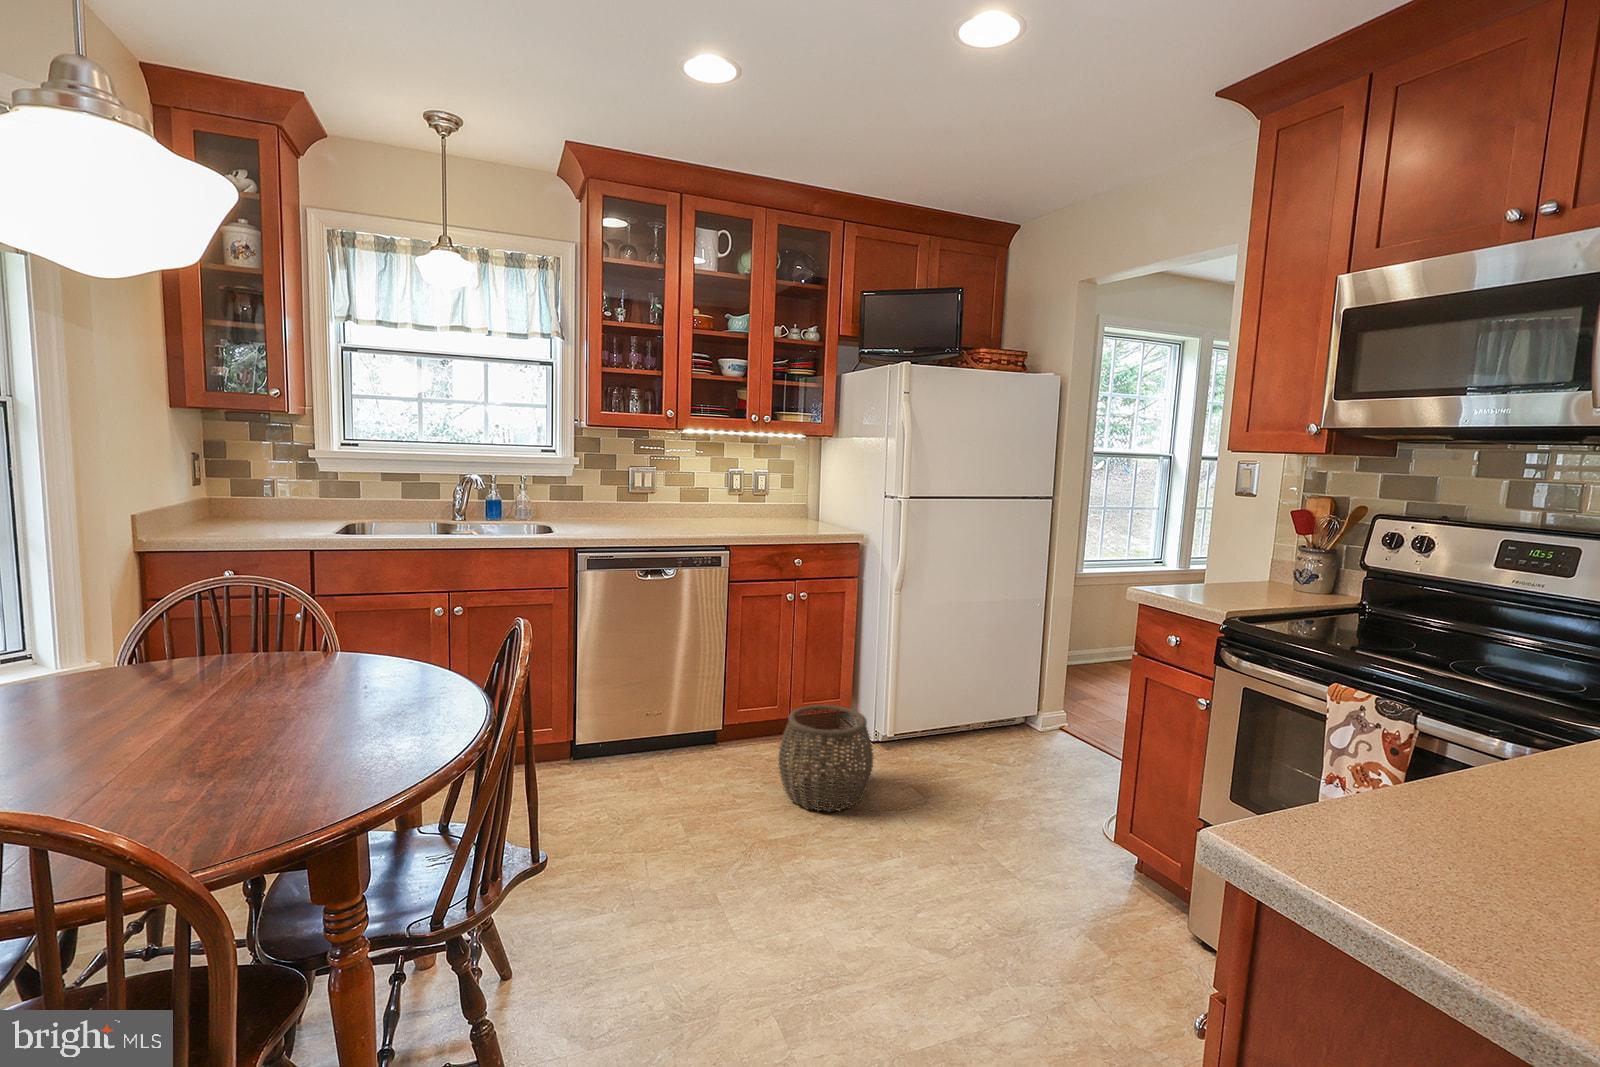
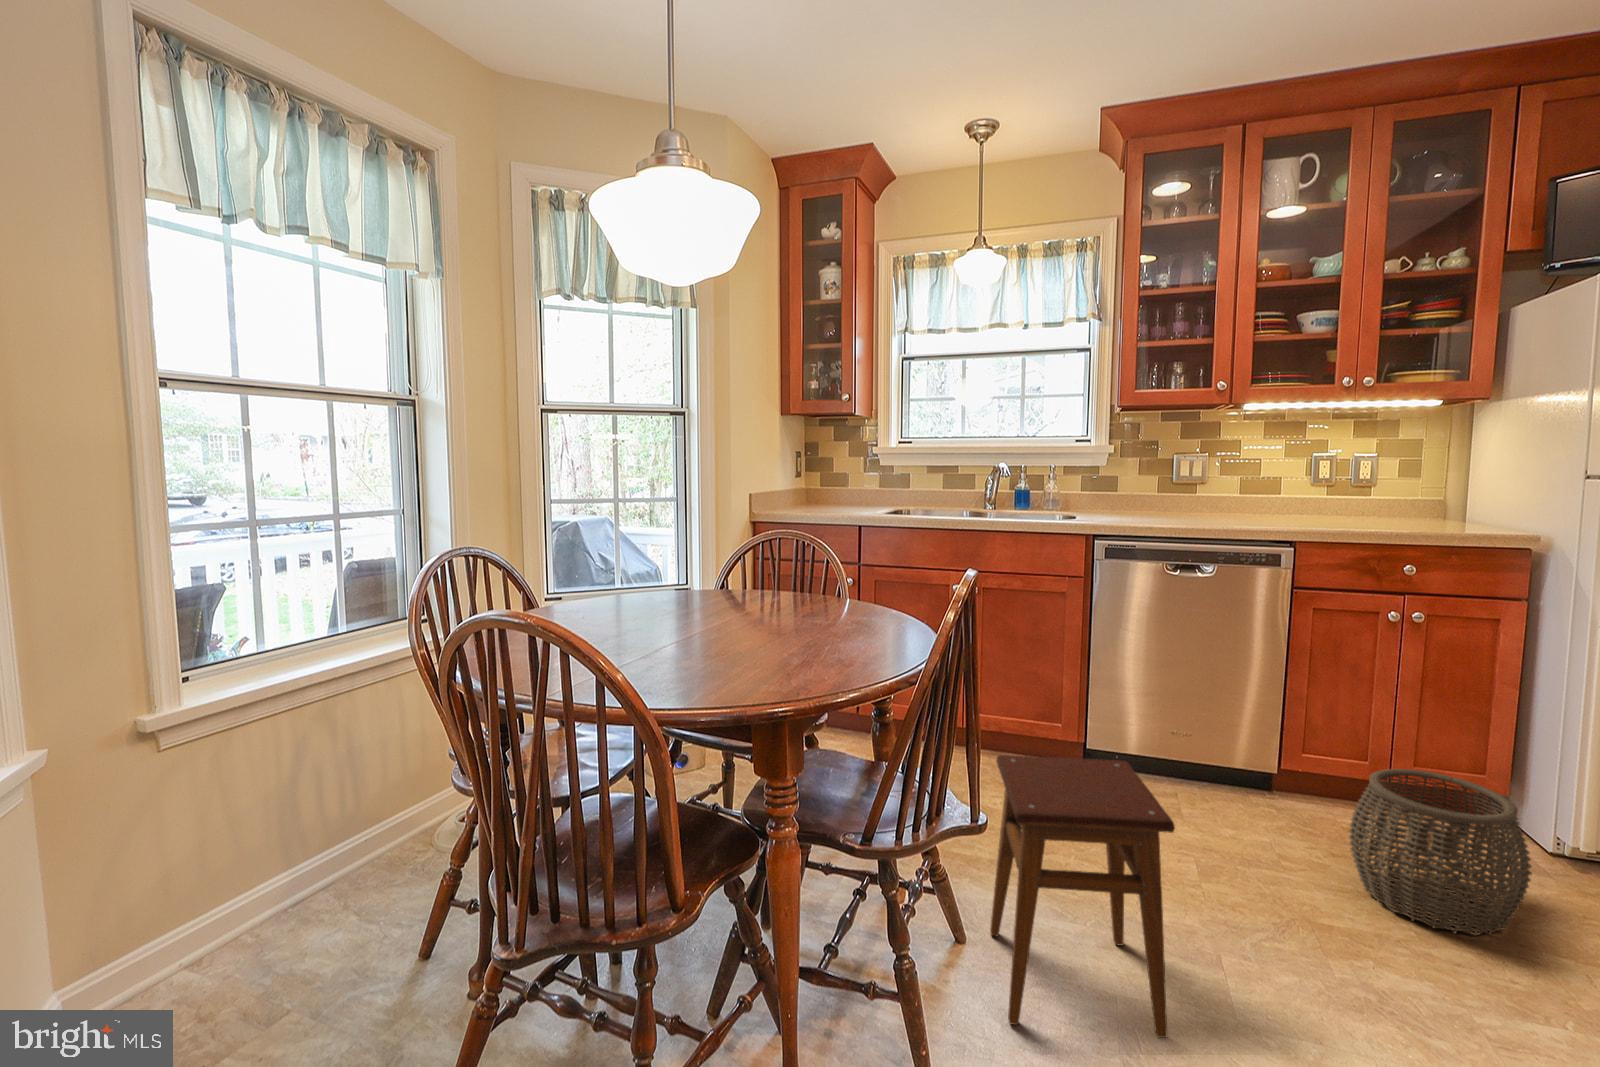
stool: none [534,749,697,1011] -> present [990,755,1175,1038]

